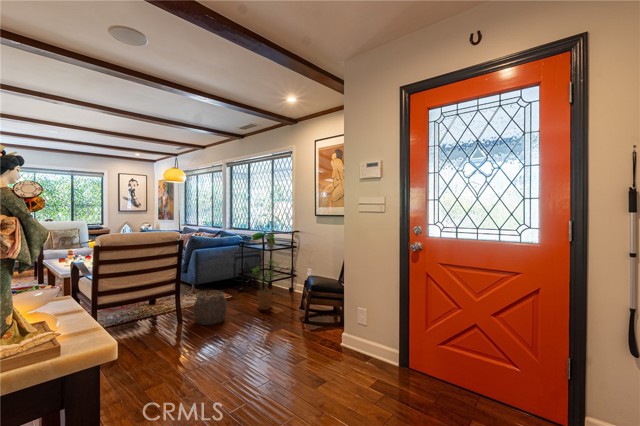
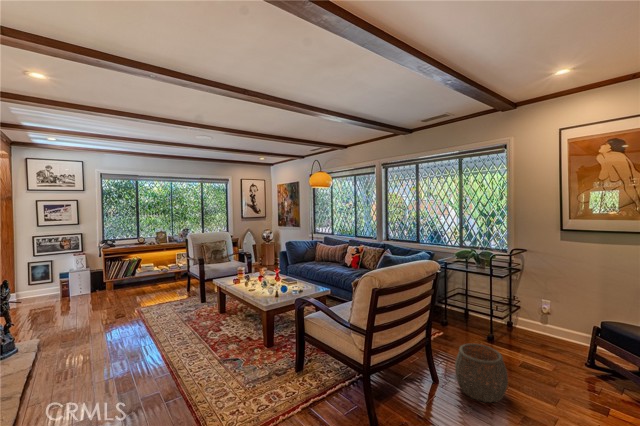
house plant: present [253,260,278,310] -> none [501,295,556,369]

